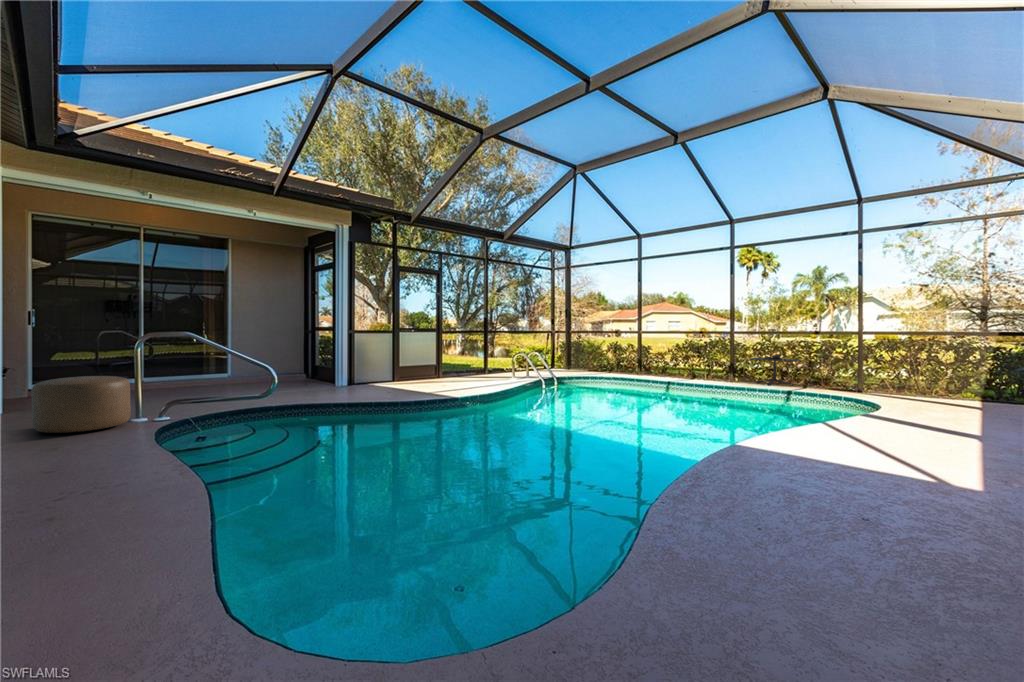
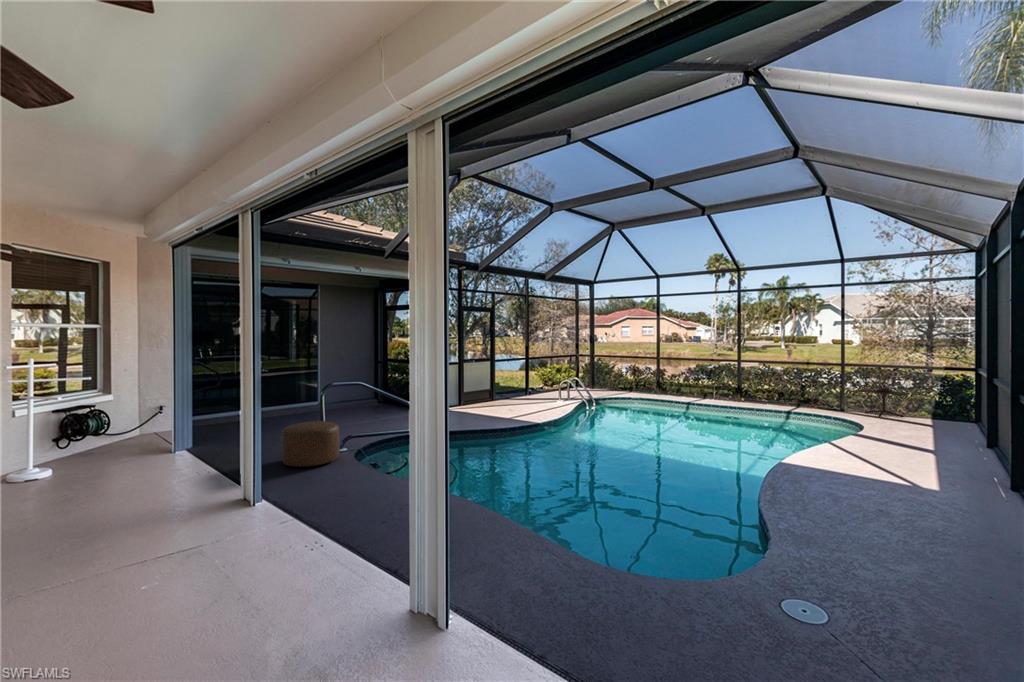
side table: present [751,355,800,385] -> present [859,388,910,417]

